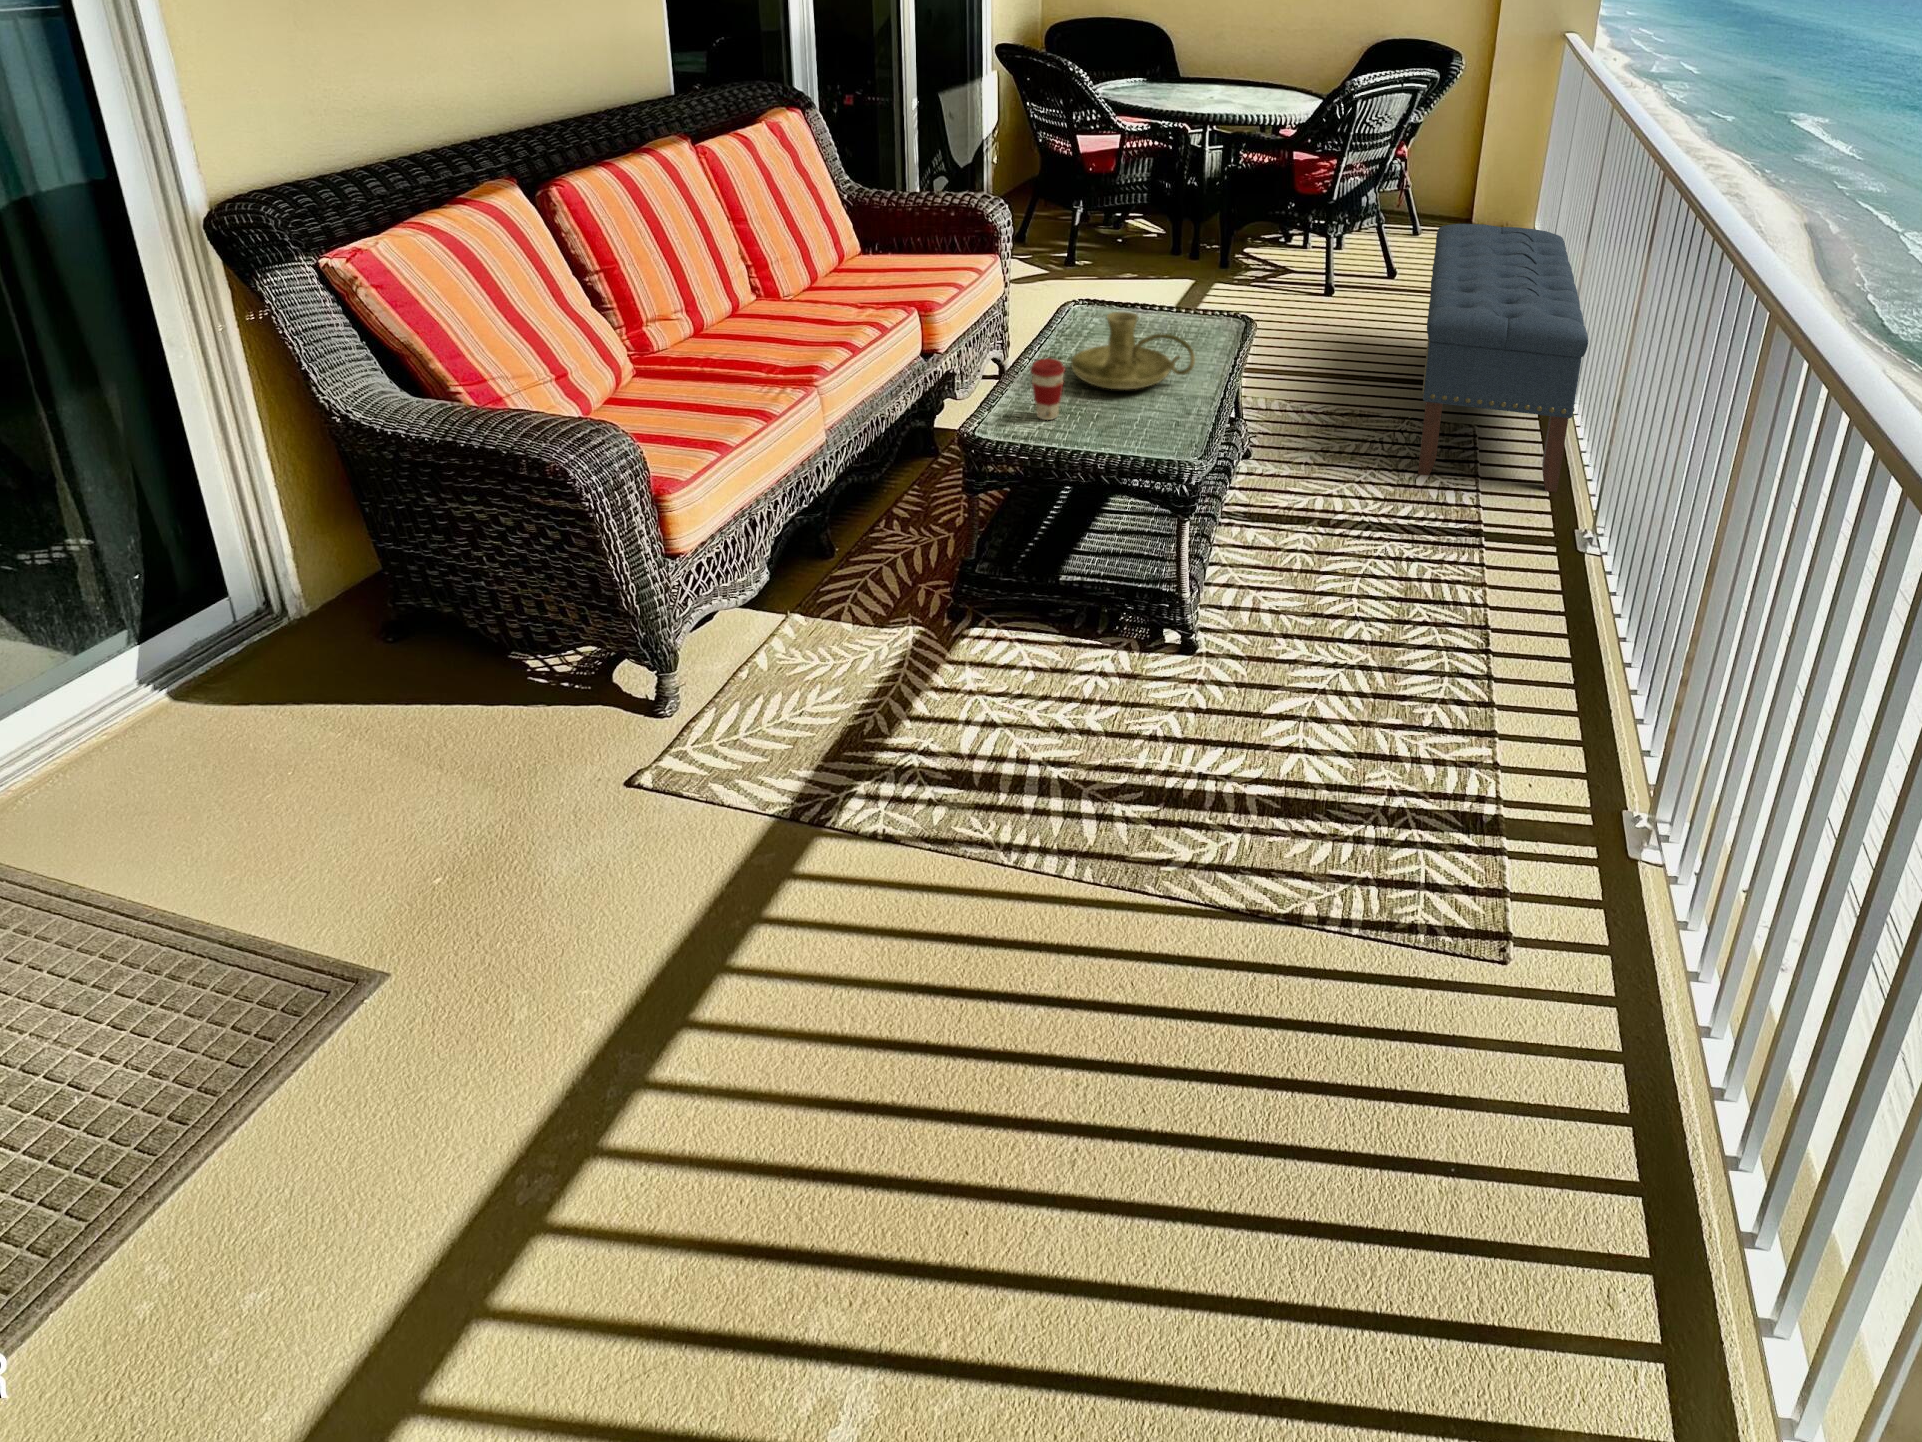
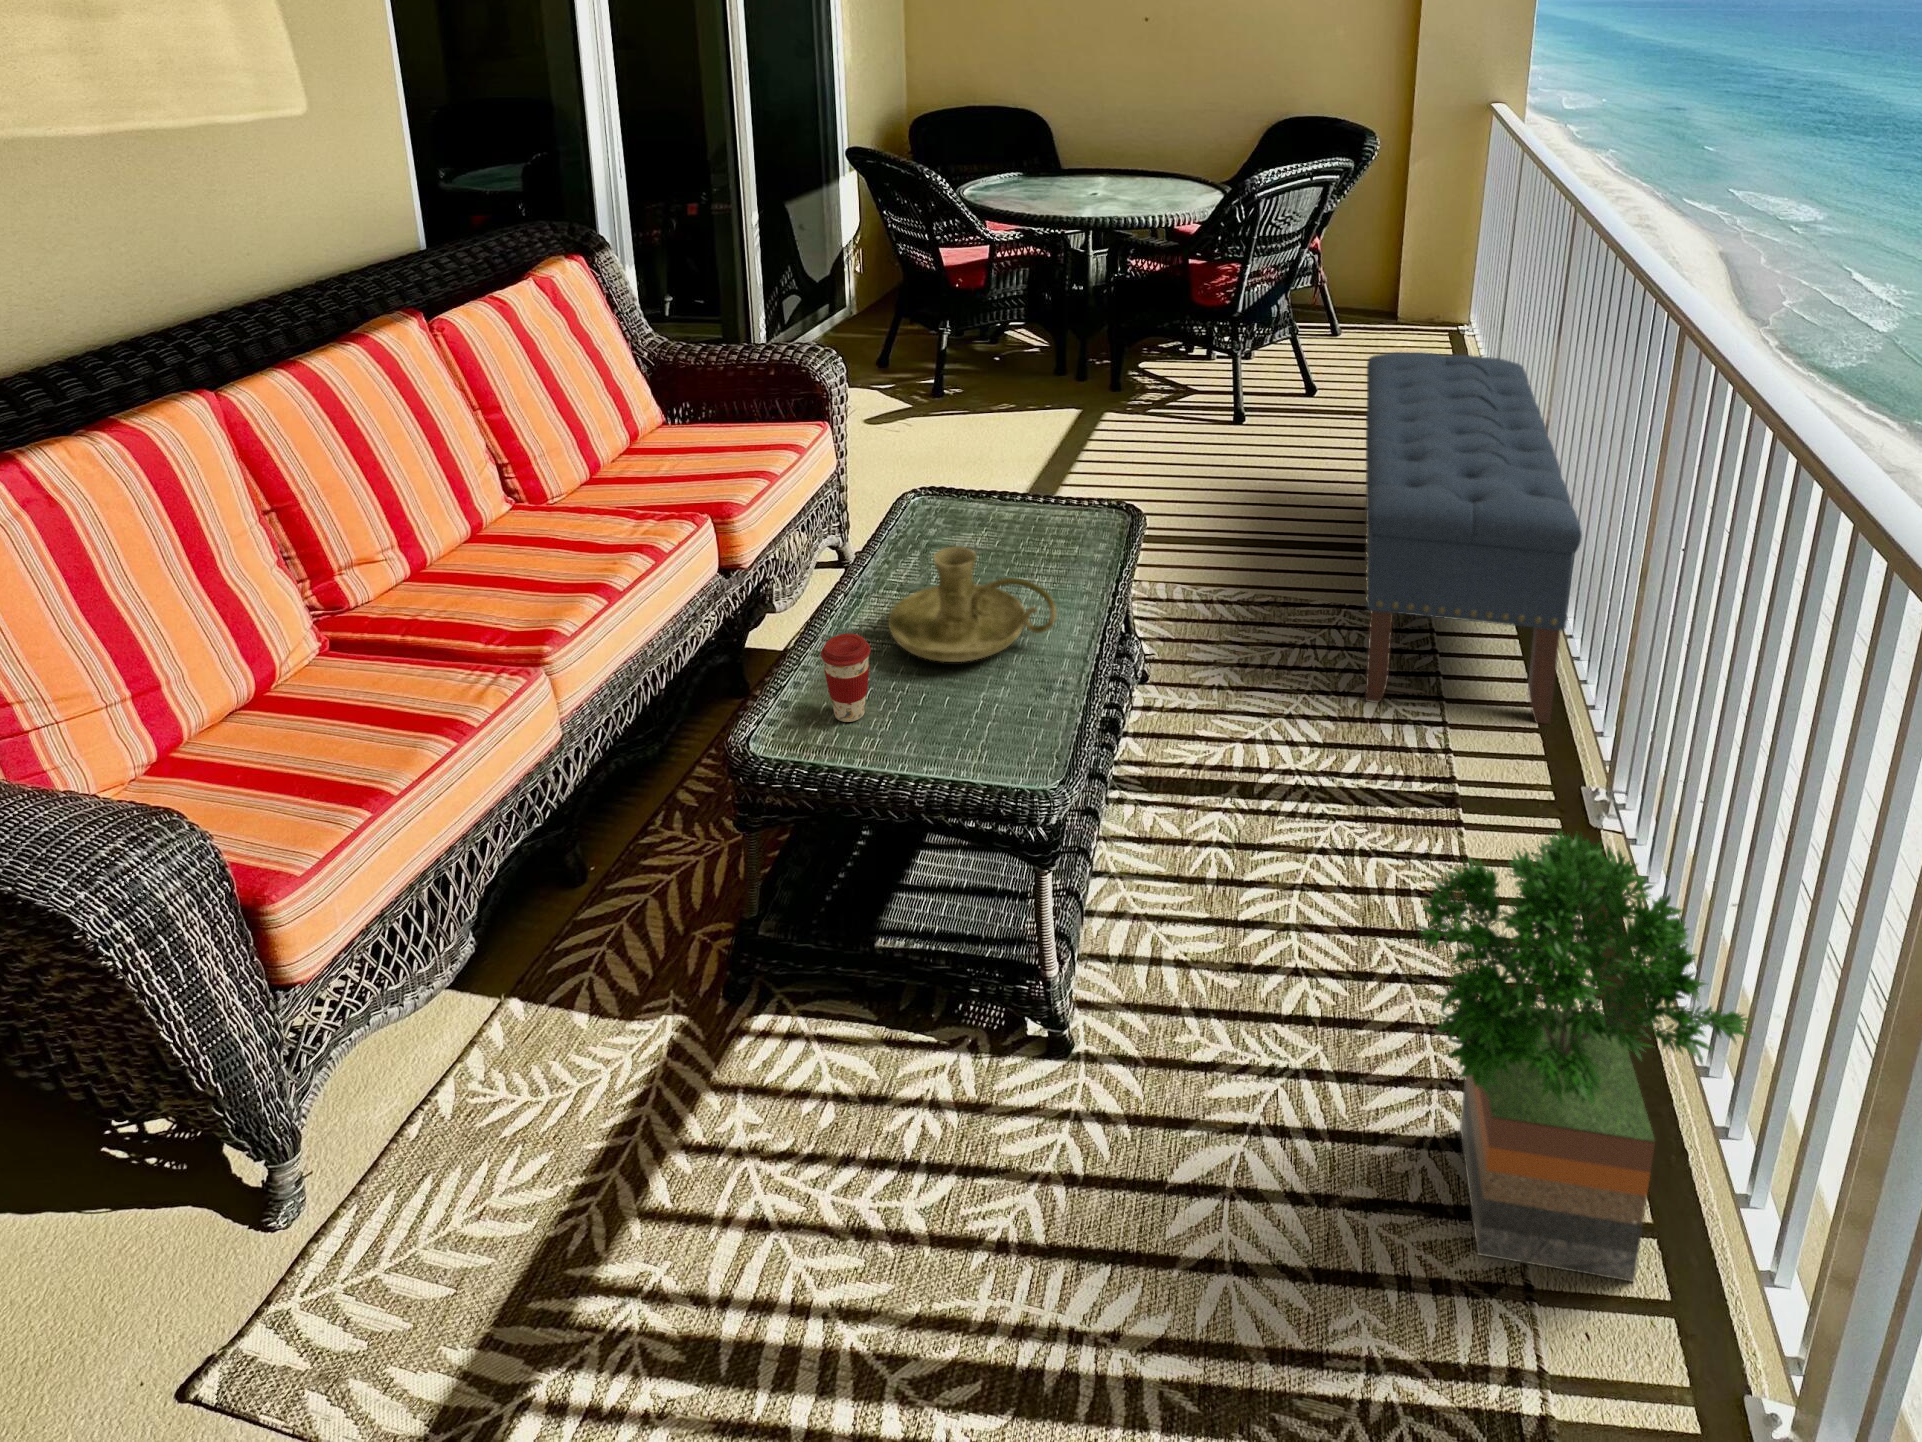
potted tree: none [1436,482,1648,766] -> present [1416,832,1750,1282]

